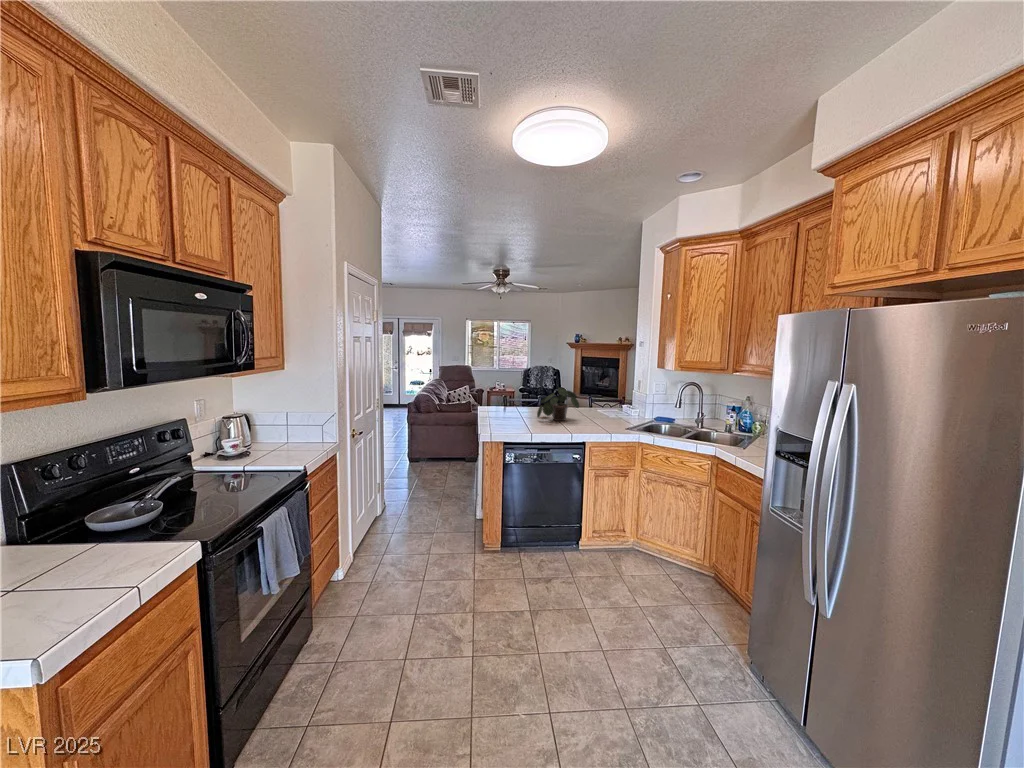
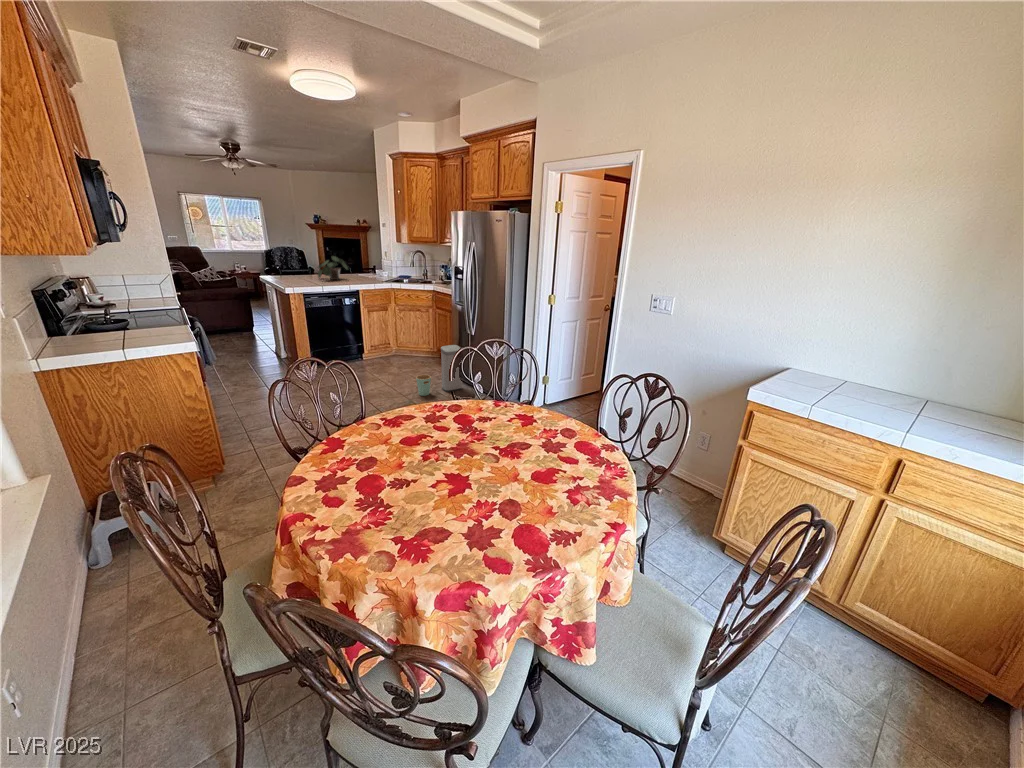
trash can: none [659,614,787,740] -> present [416,345,462,396]

